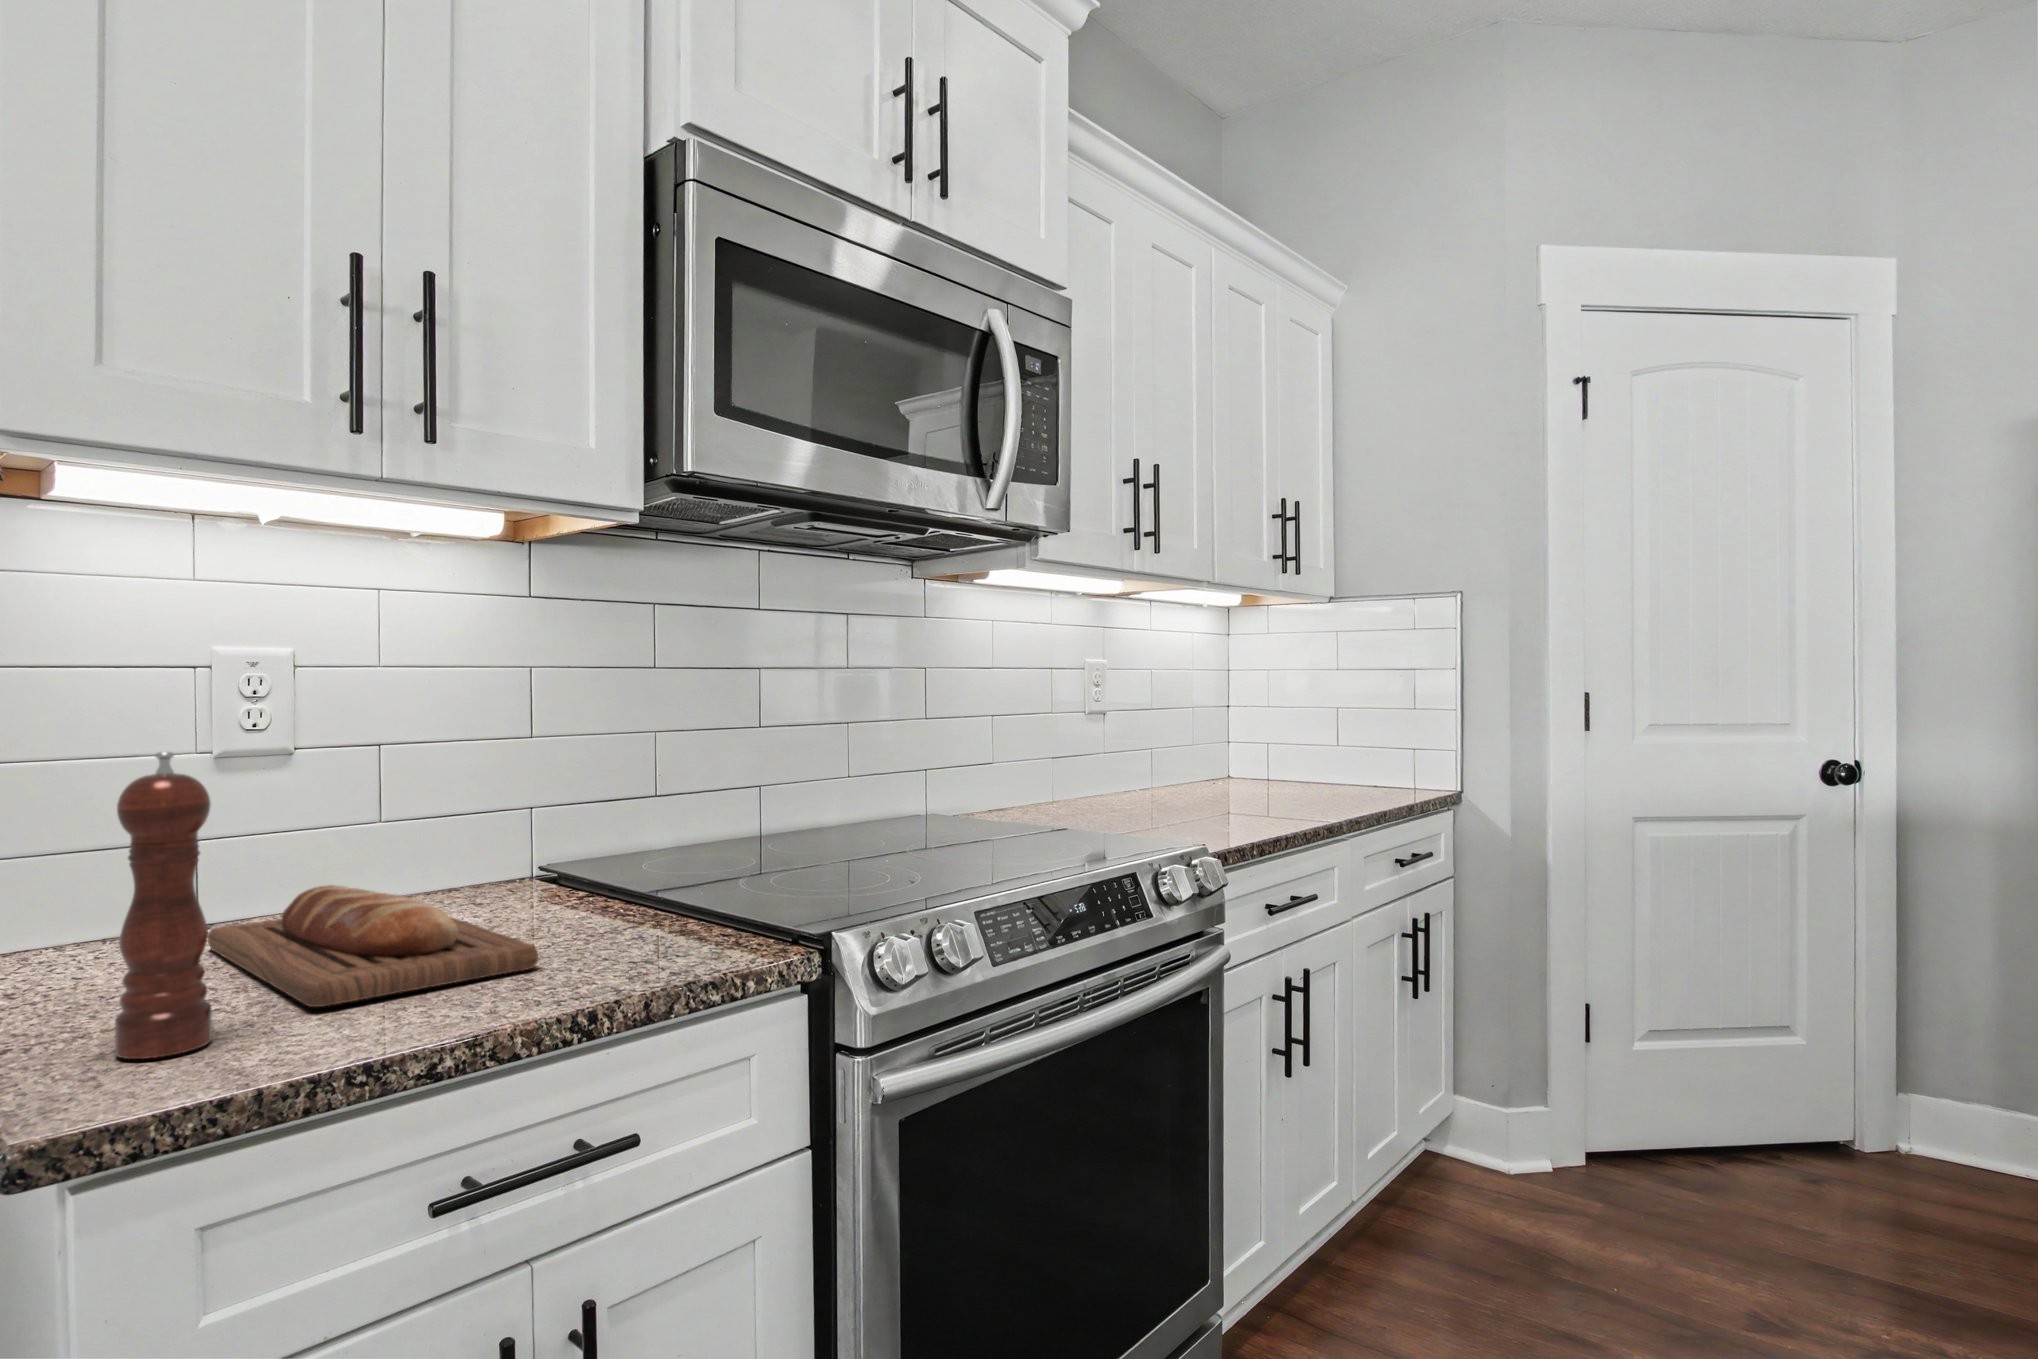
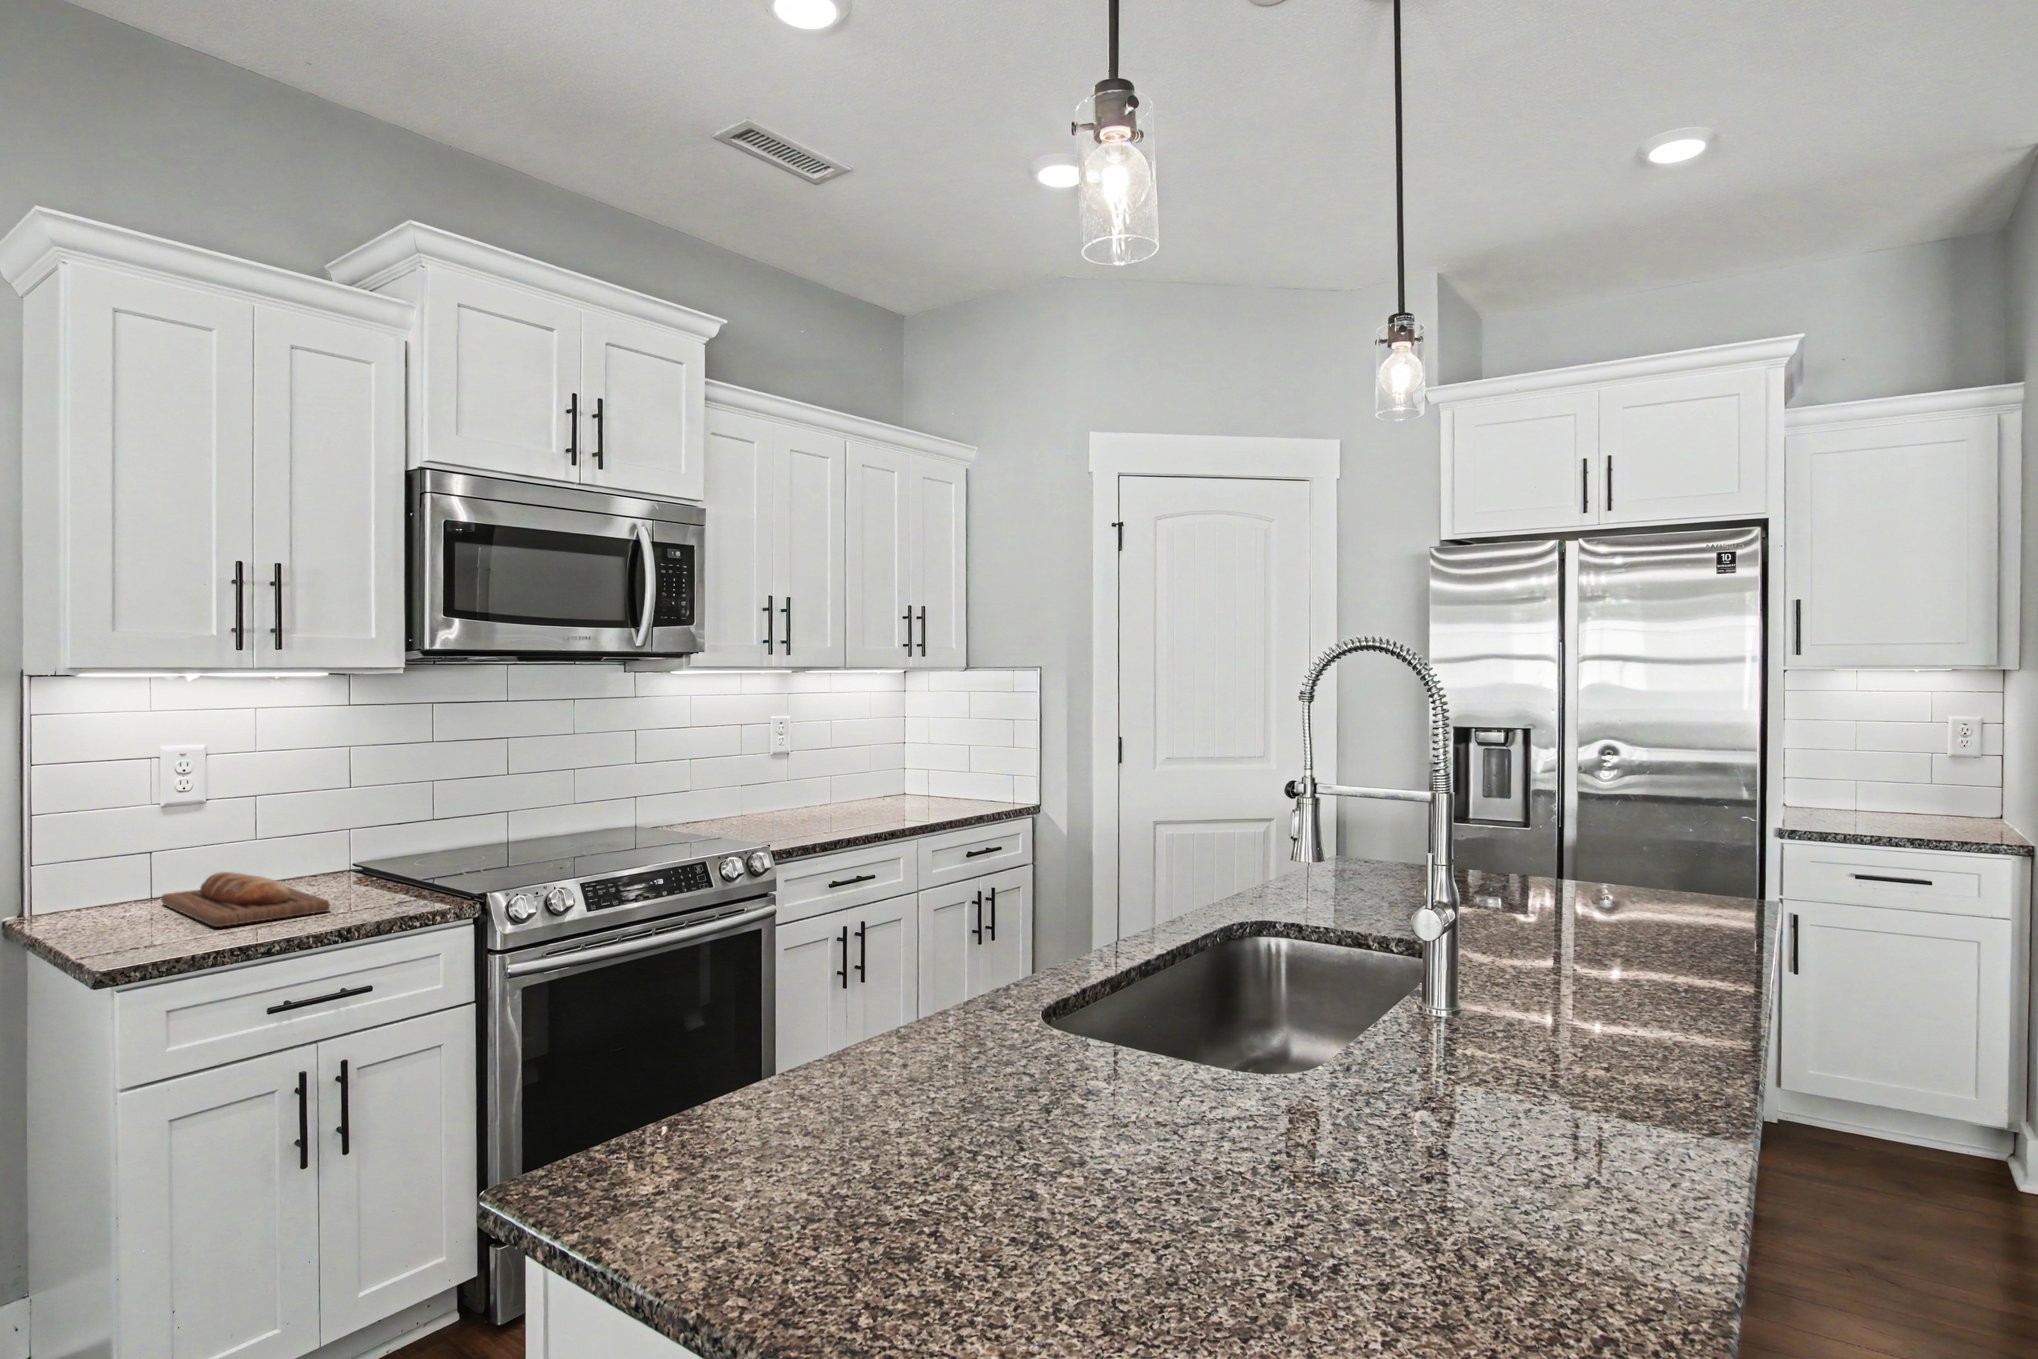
pepper mill: present [115,752,212,1059] -> none [128,814,170,945]

